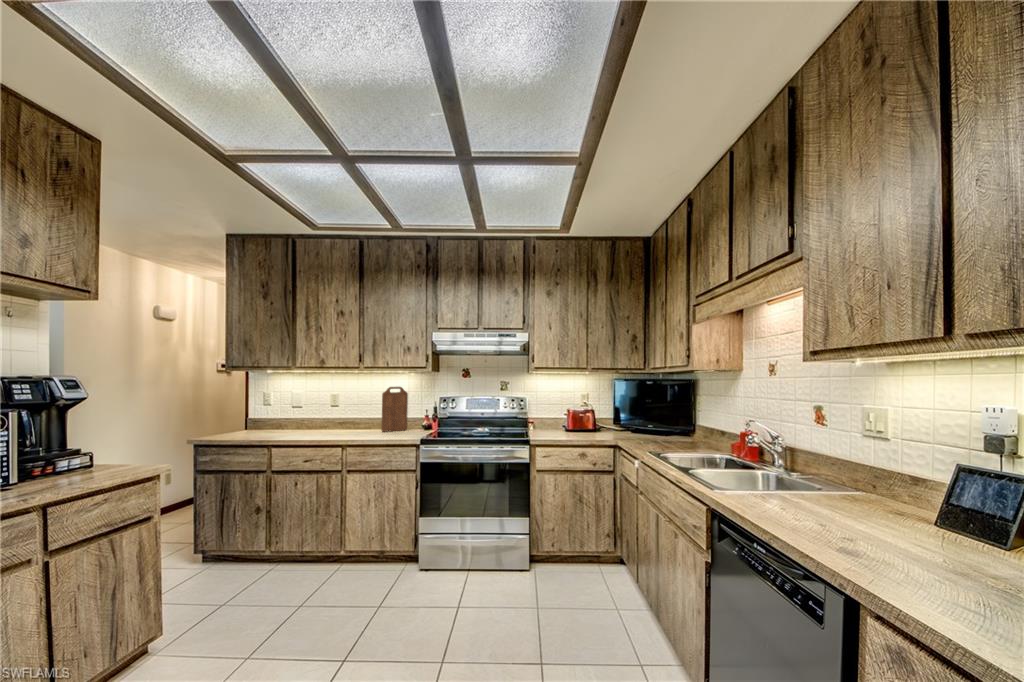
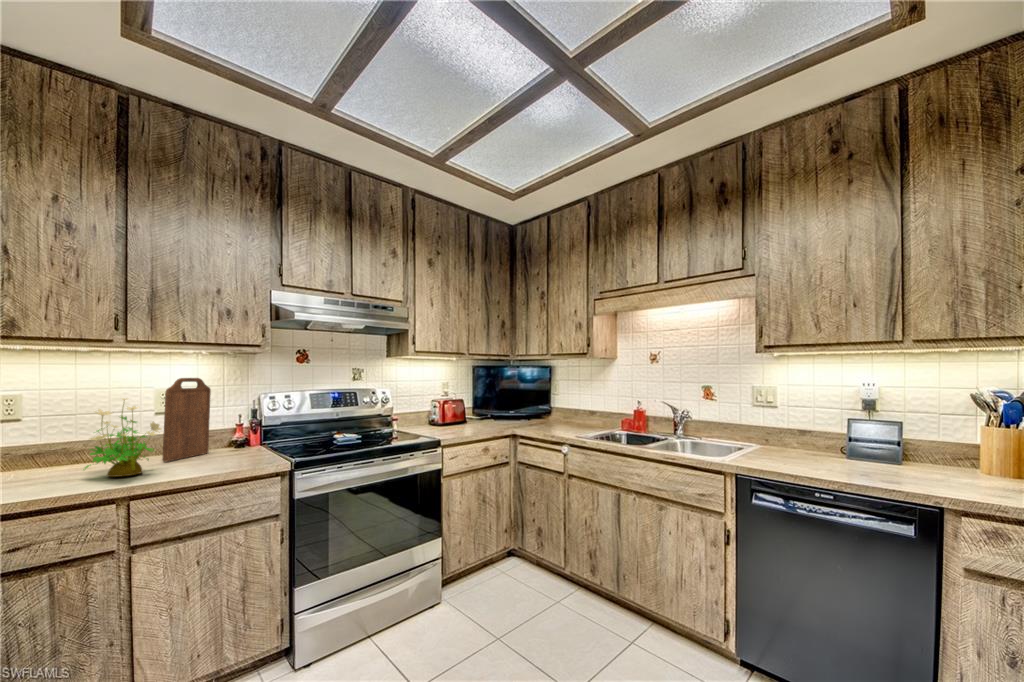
potted plant: none [343,397,372,436] -> present [85,398,161,477]

